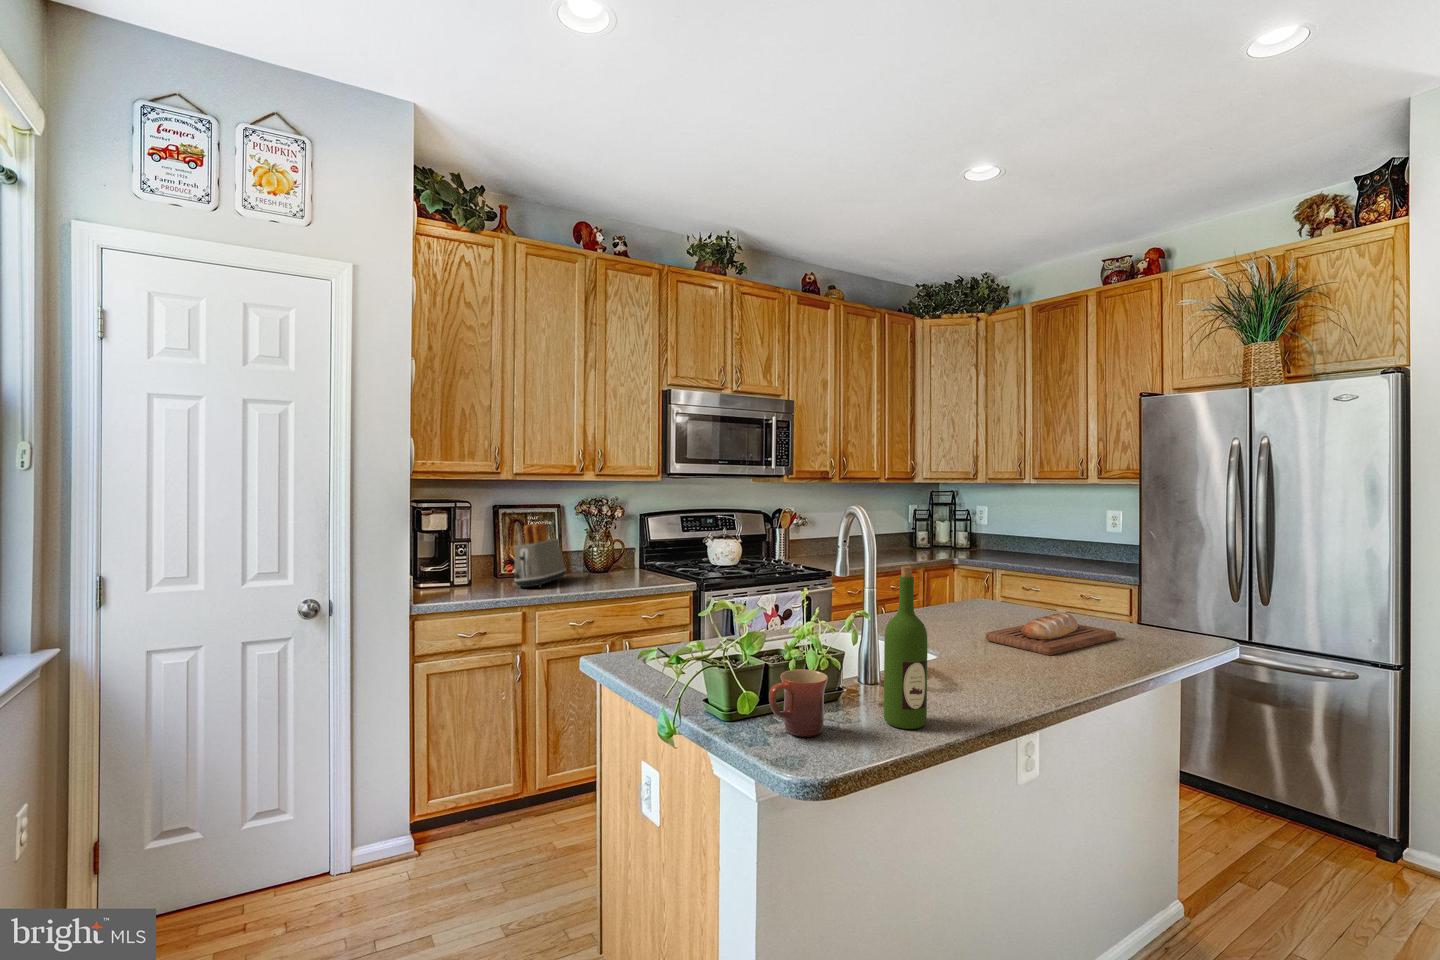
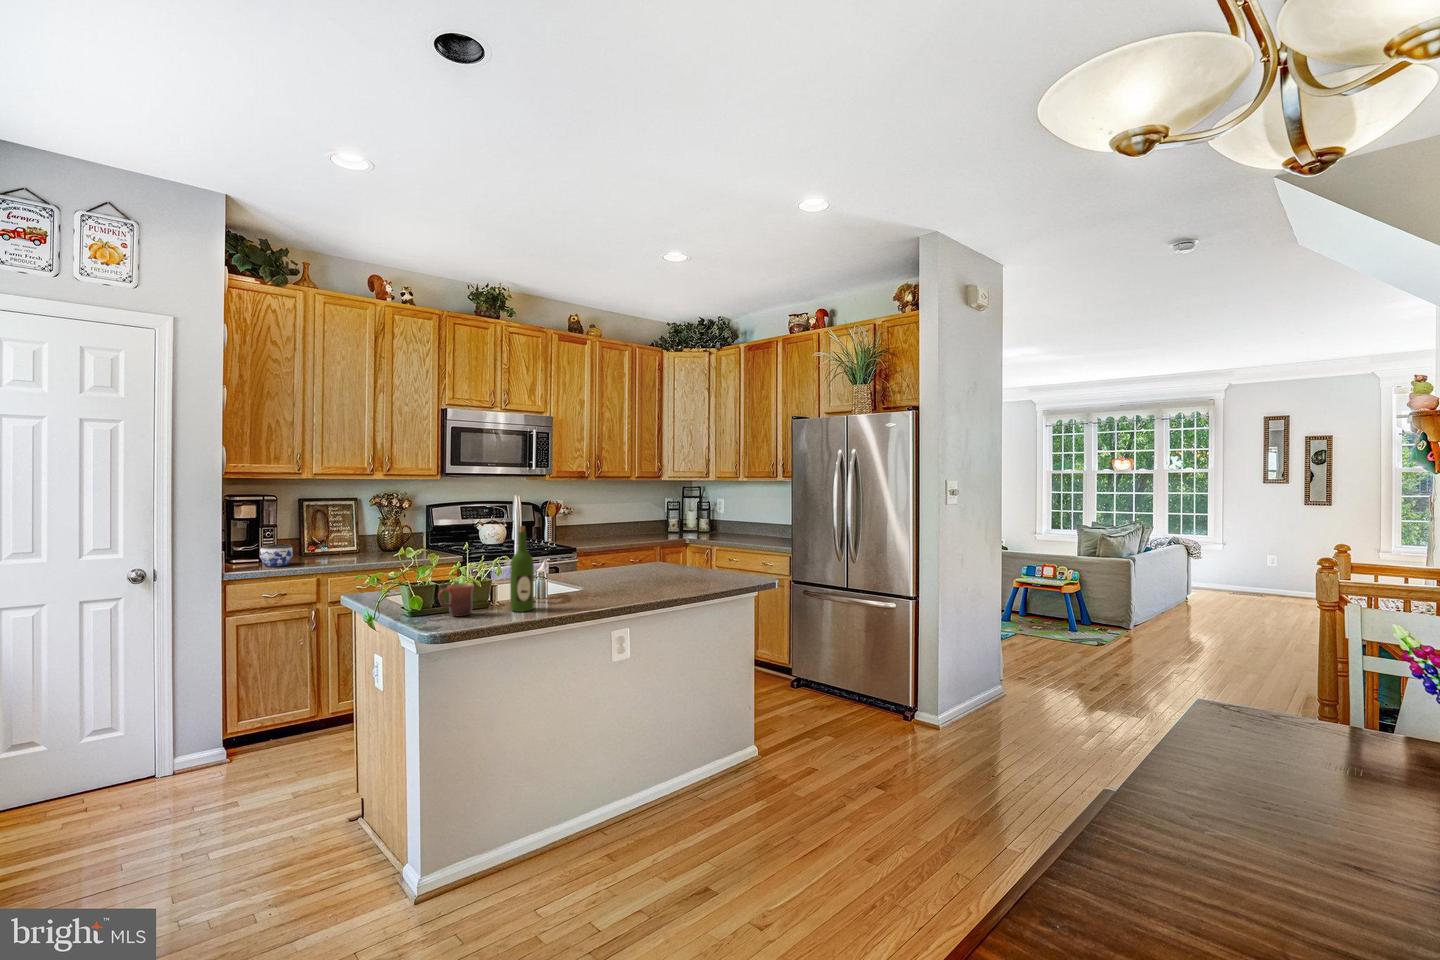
toaster: present [514,523,566,588] -> none [314,512,360,561]
jar: none [453,564,491,595] -> present [260,544,293,567]
bread loaf: present [986,613,1116,655] -> none [624,561,705,583]

